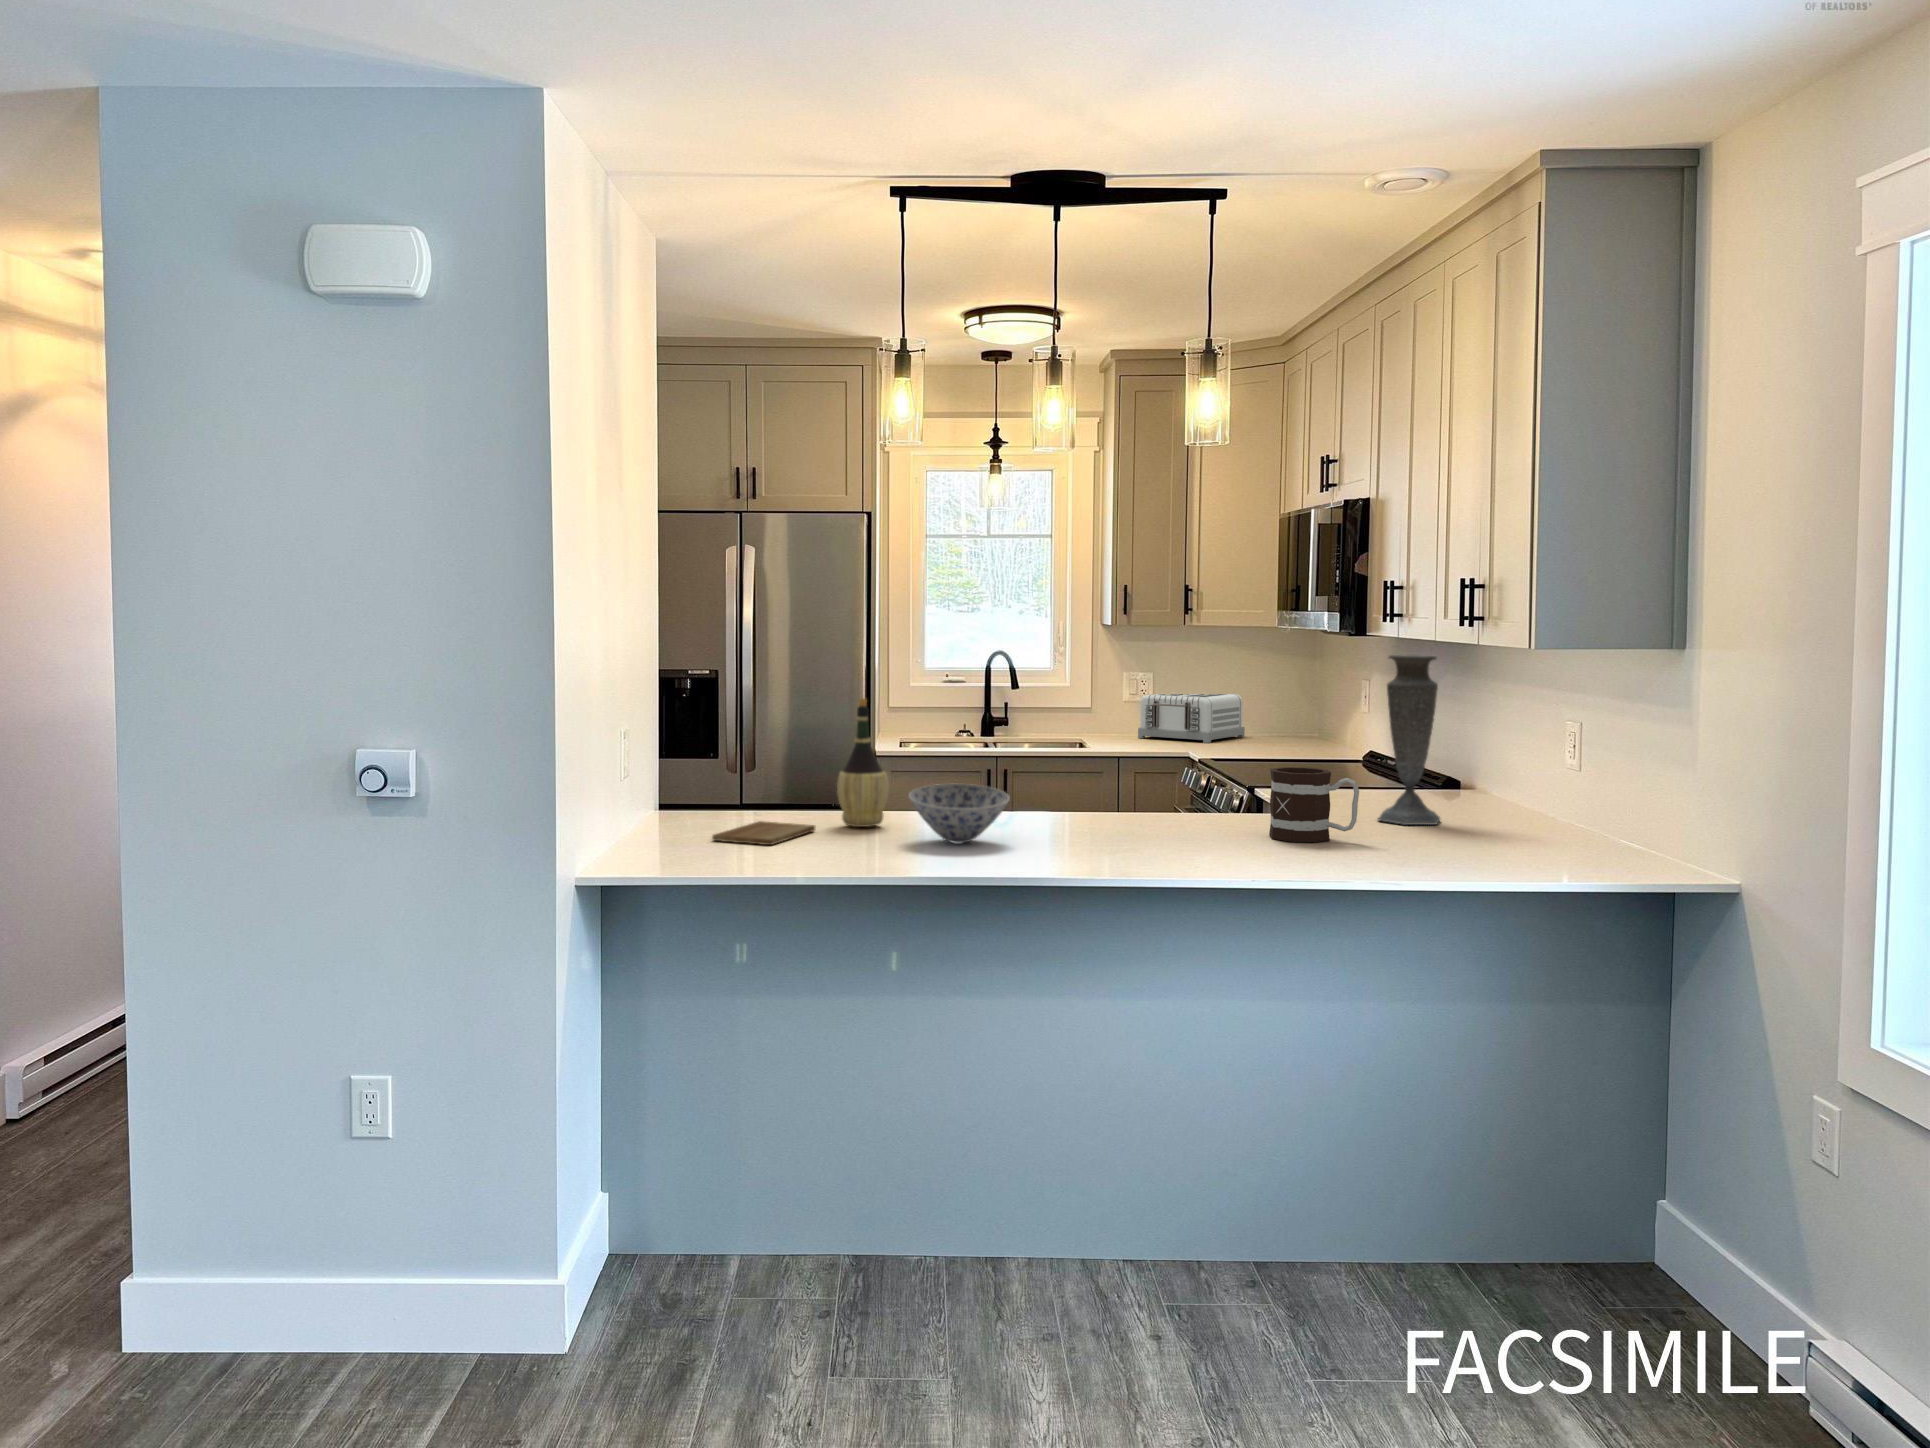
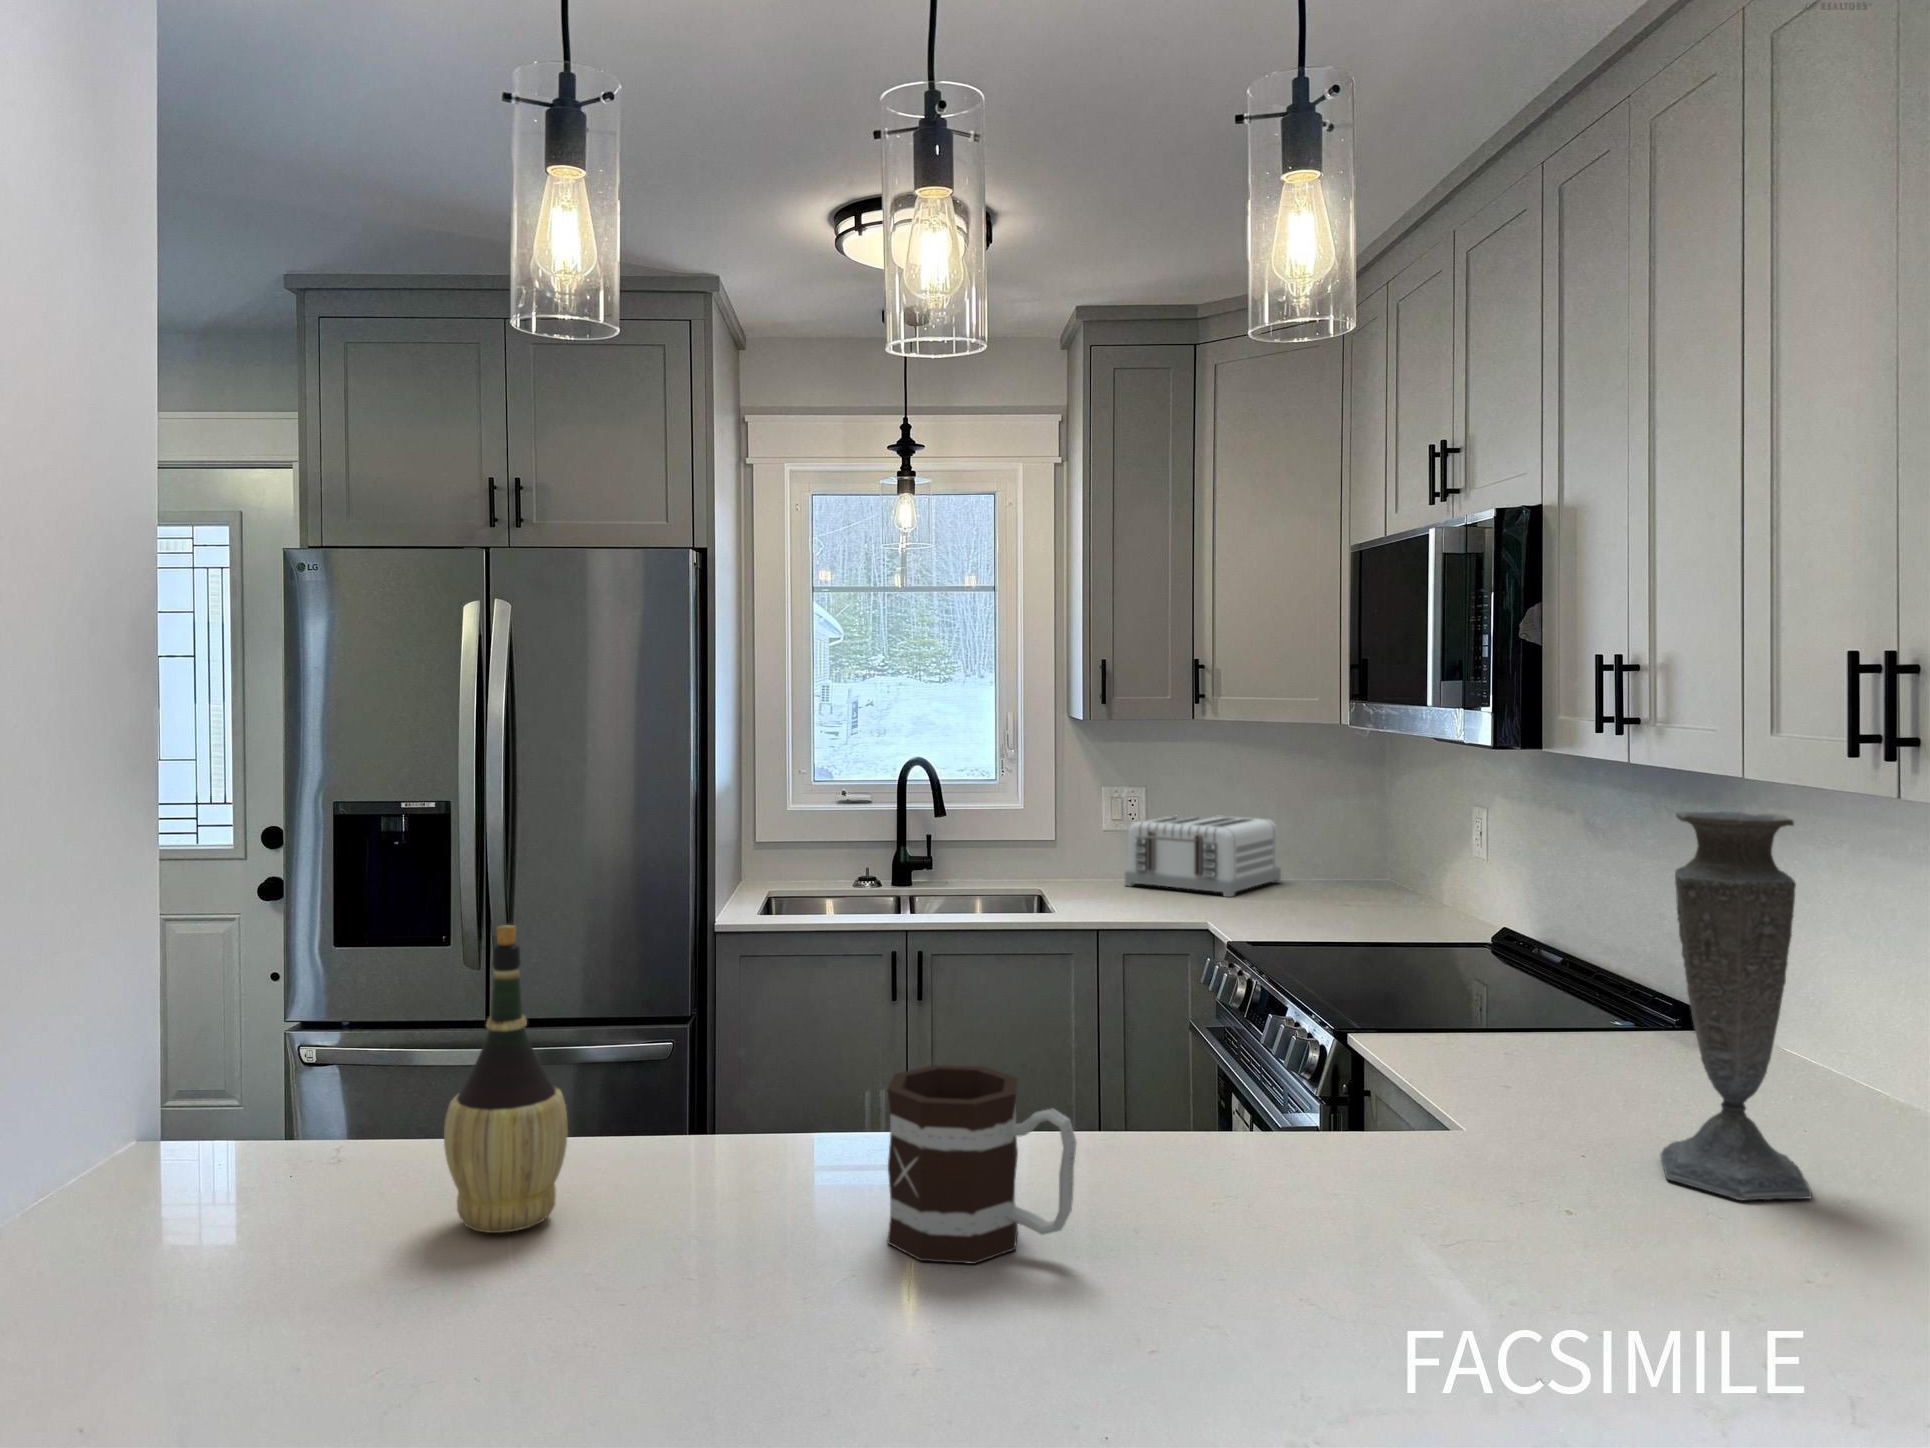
mug: present [1269,767,1359,842] -> present [887,1065,1077,1264]
bowl: present [909,784,1010,843] -> none [557,1146,820,1332]
cutting board: present [712,821,815,845] -> none [60,1216,374,1352]

